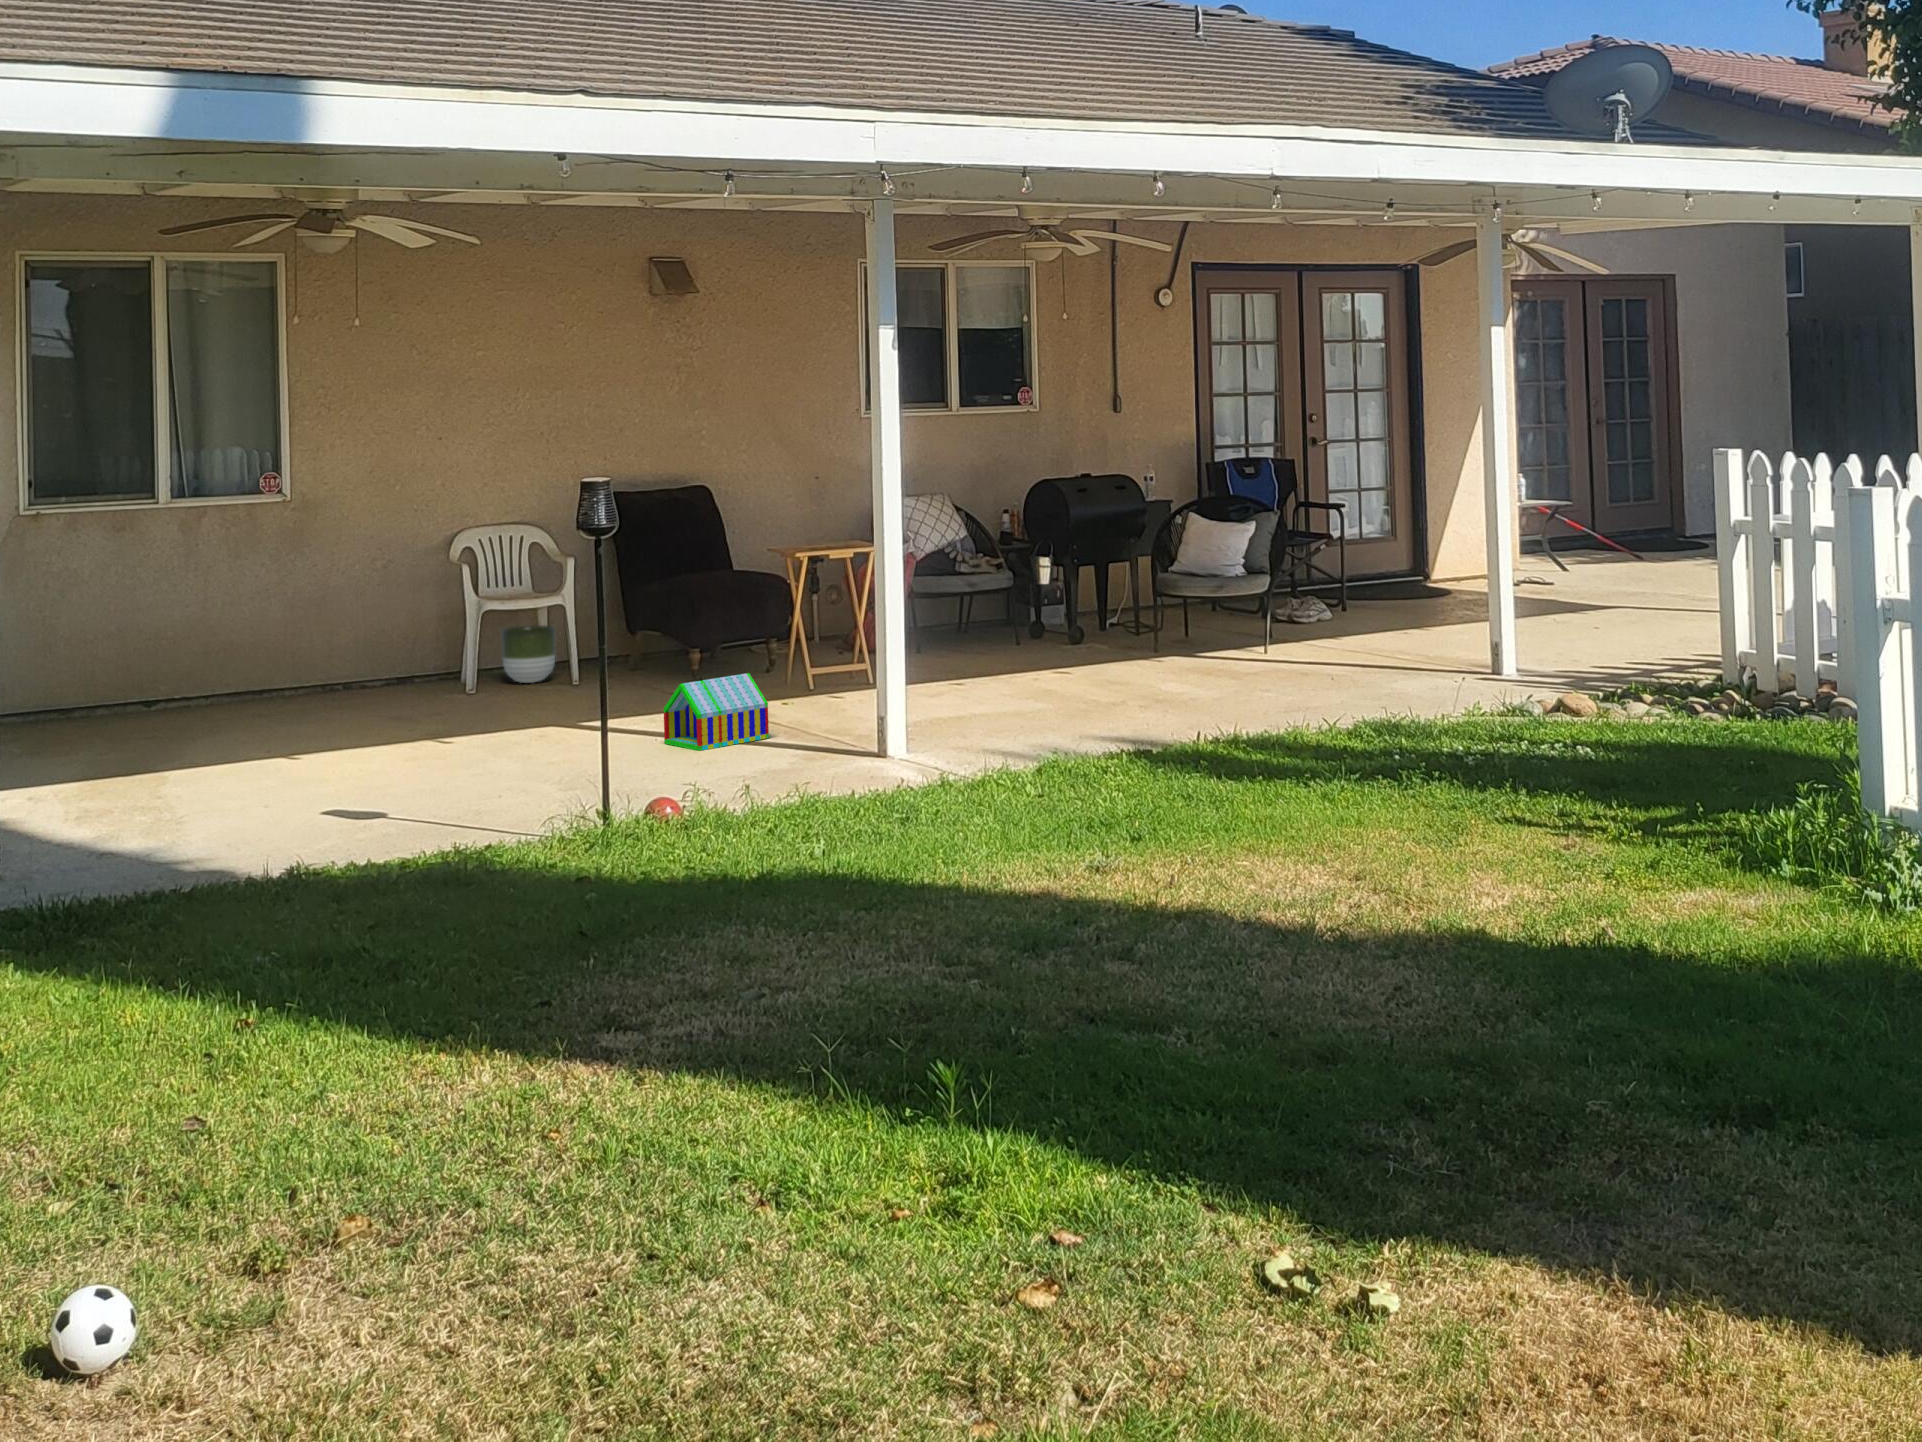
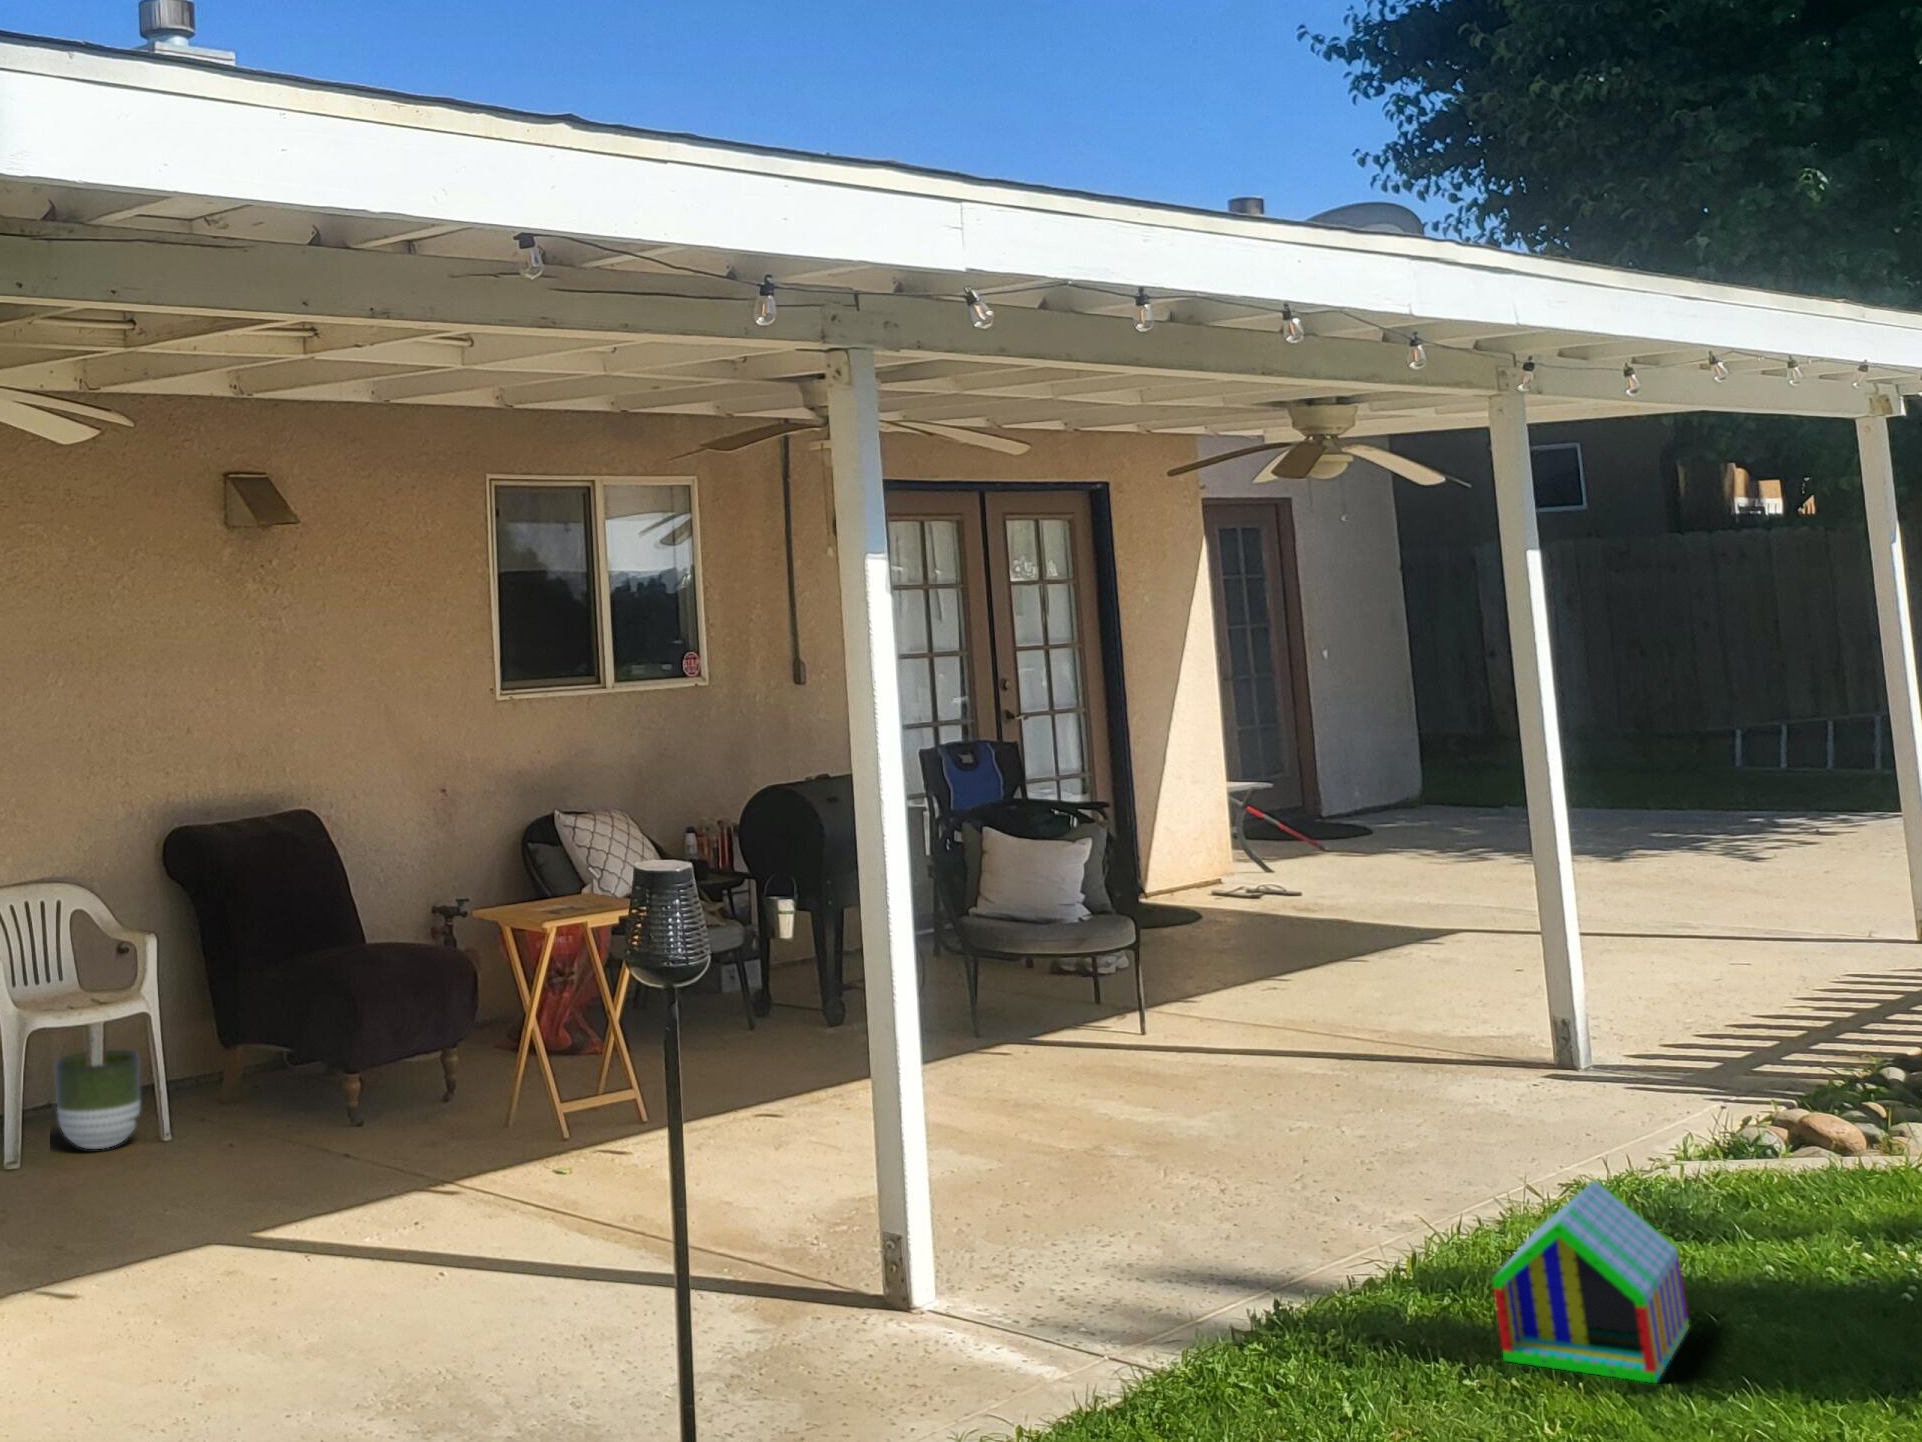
toy house: present [664,673,769,751] -> present [1493,1180,1689,1383]

